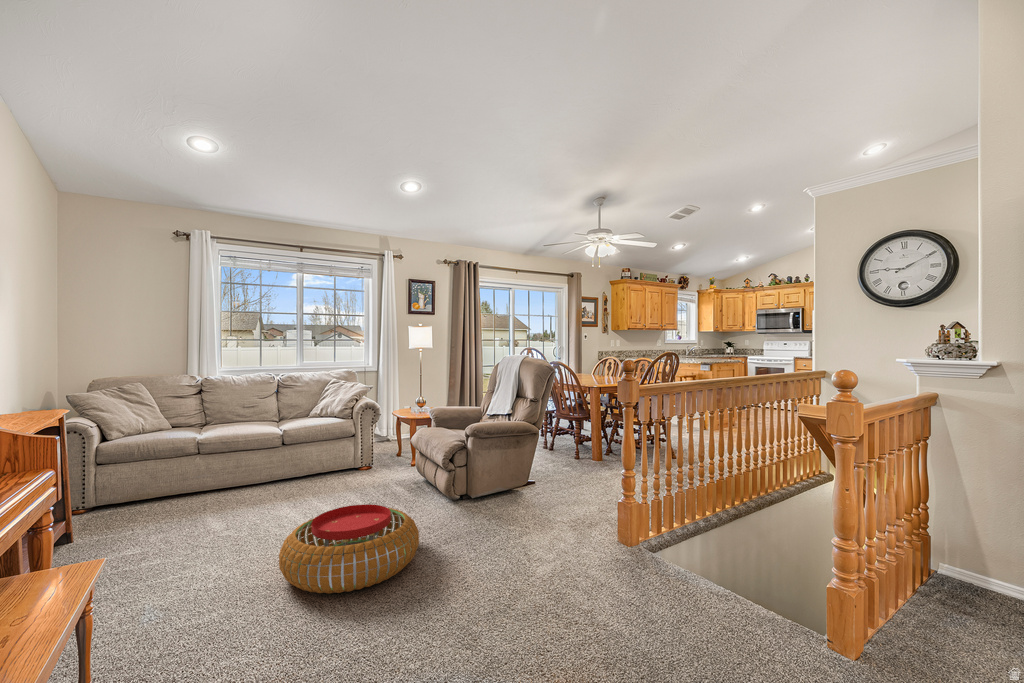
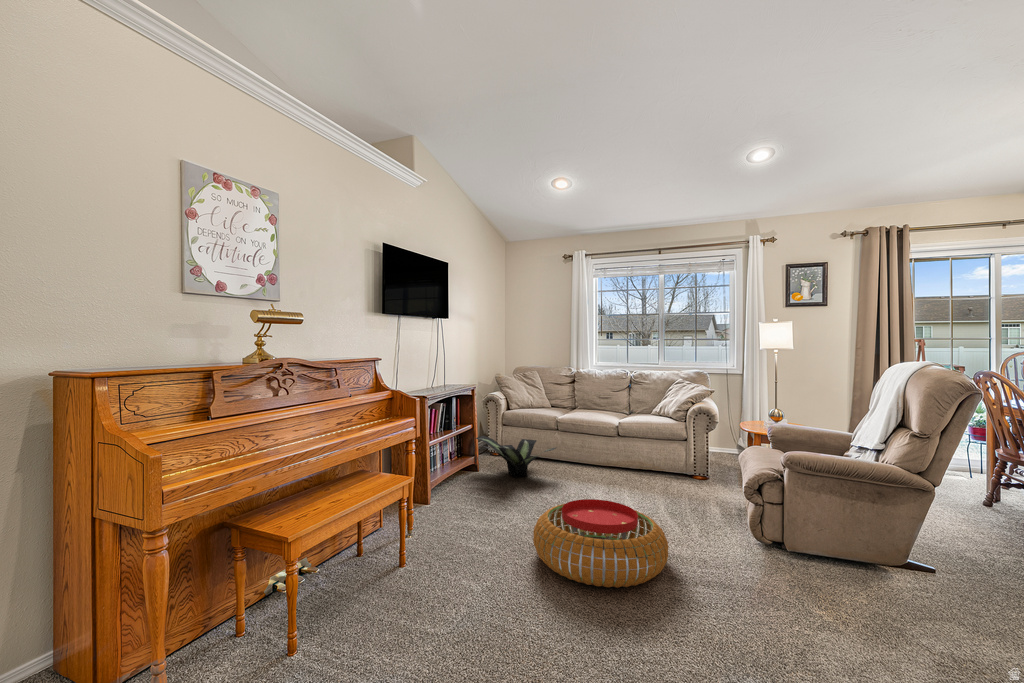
potted plant: none [71,474,218,531] -> present [476,436,556,477]

